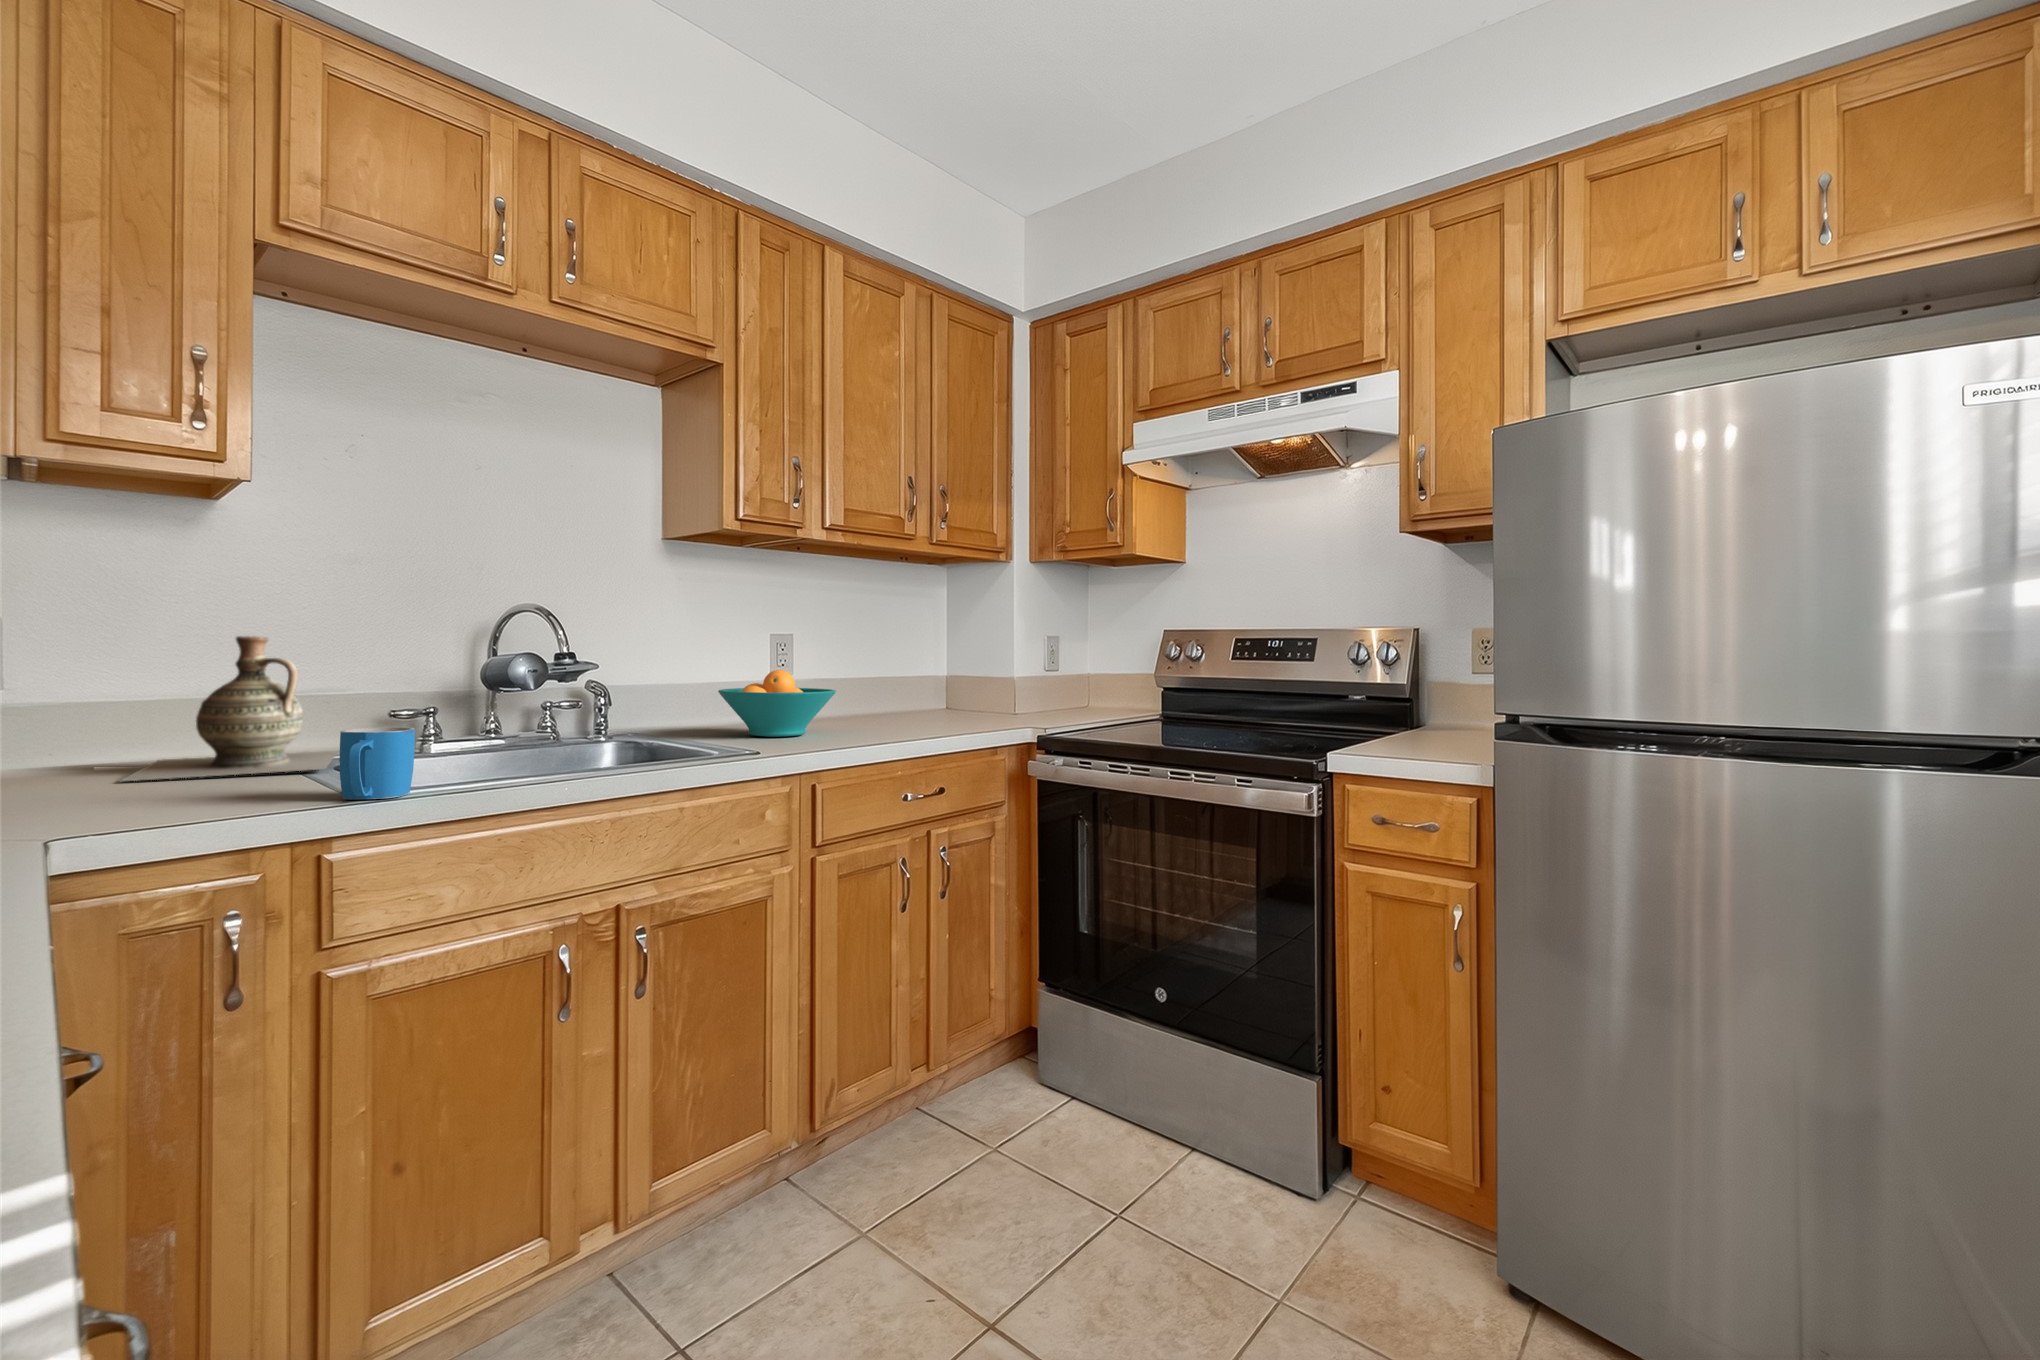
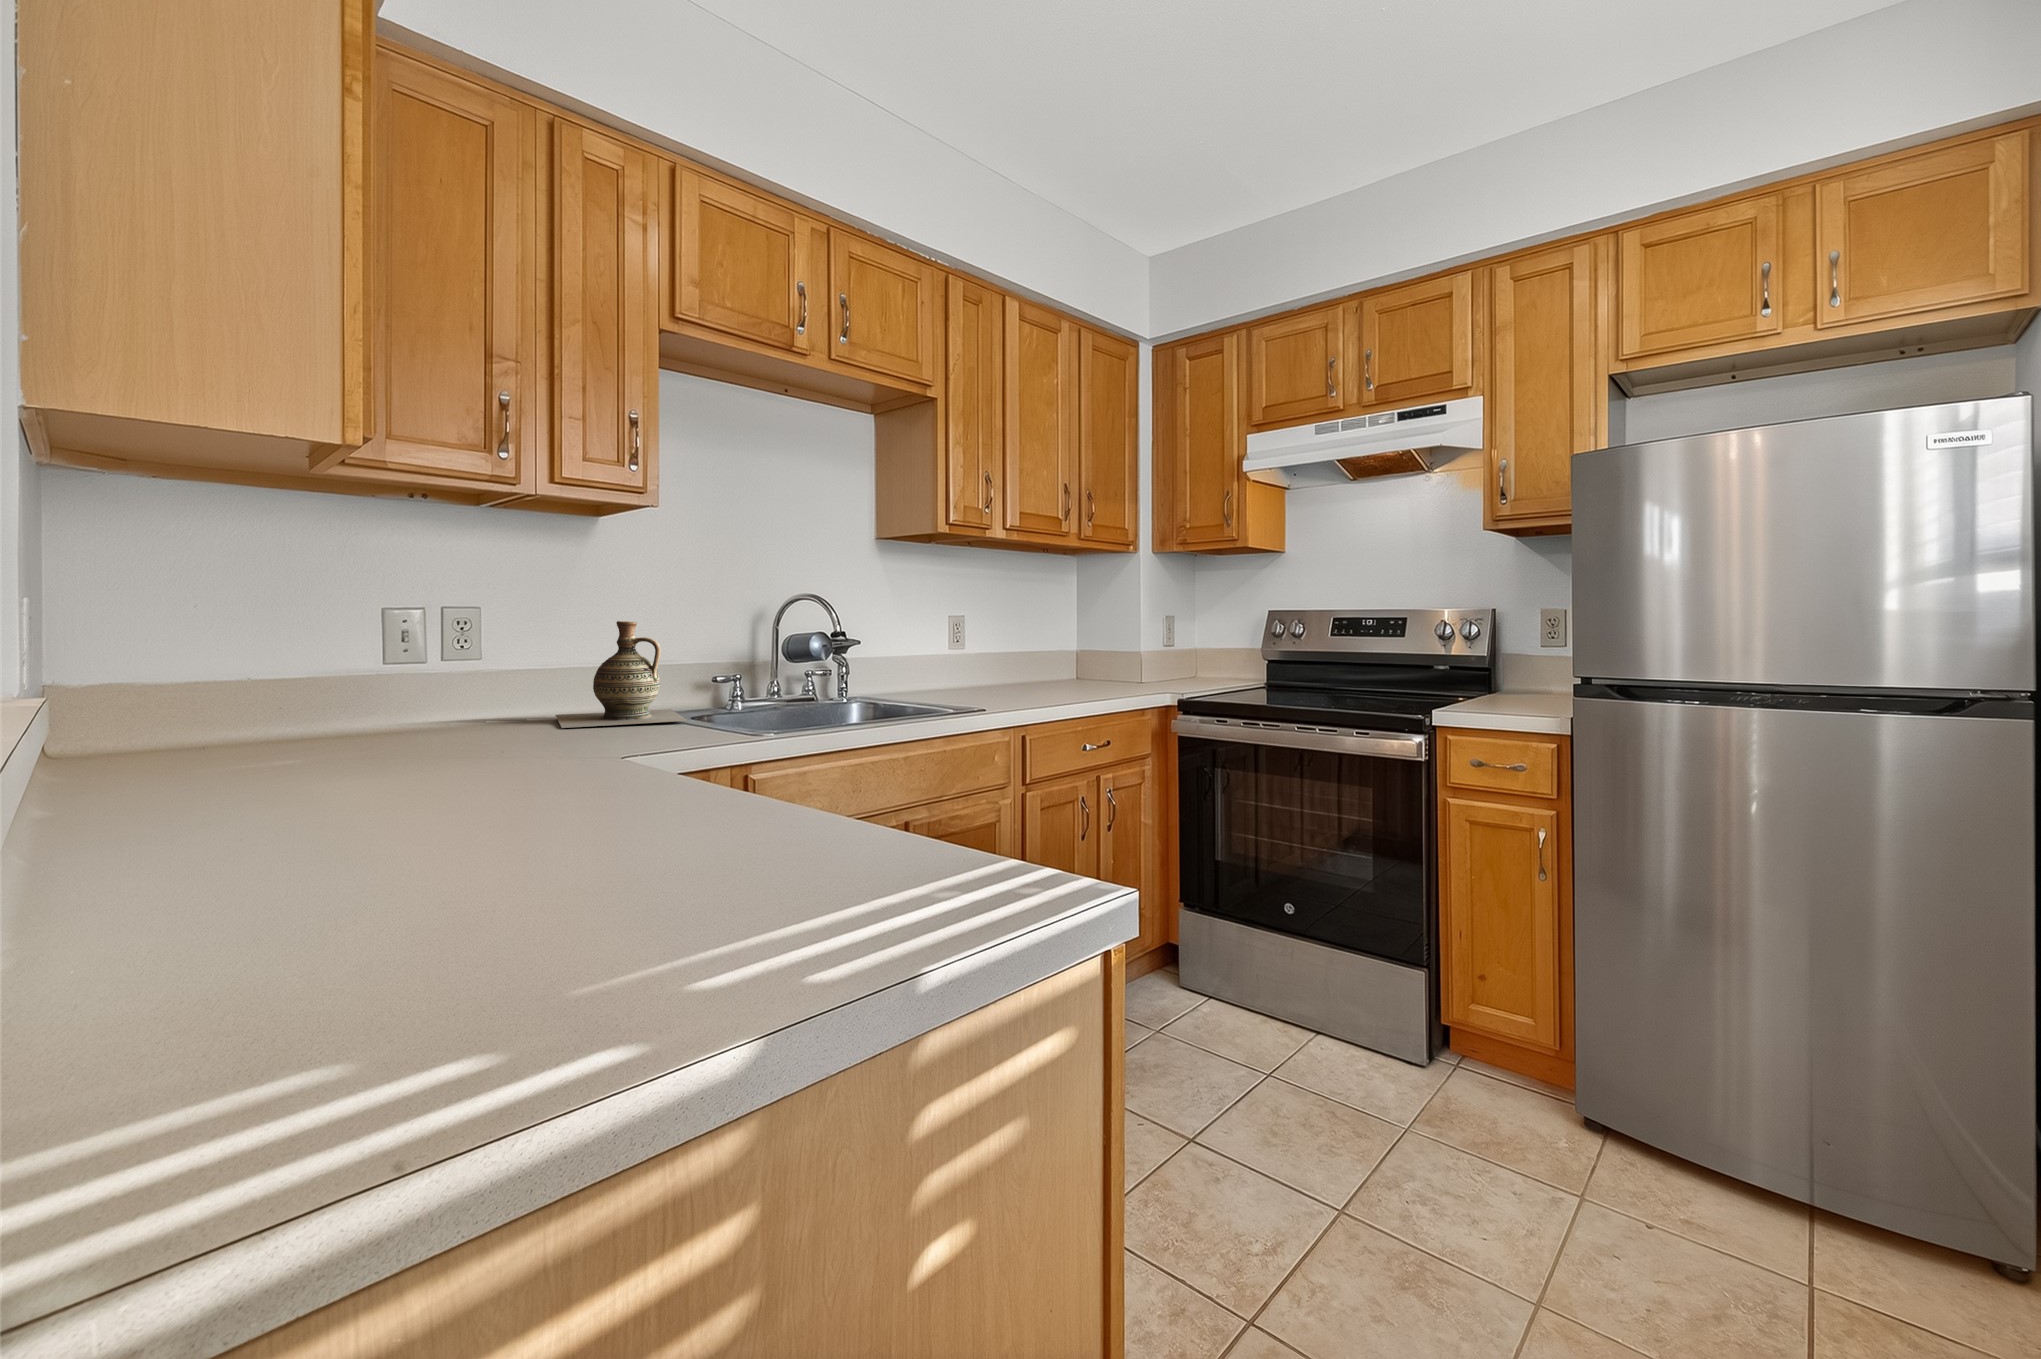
fruit bowl: present [718,670,836,737] -> none [920,647,1013,701]
mug: present [340,727,415,799] -> none [742,687,786,738]

